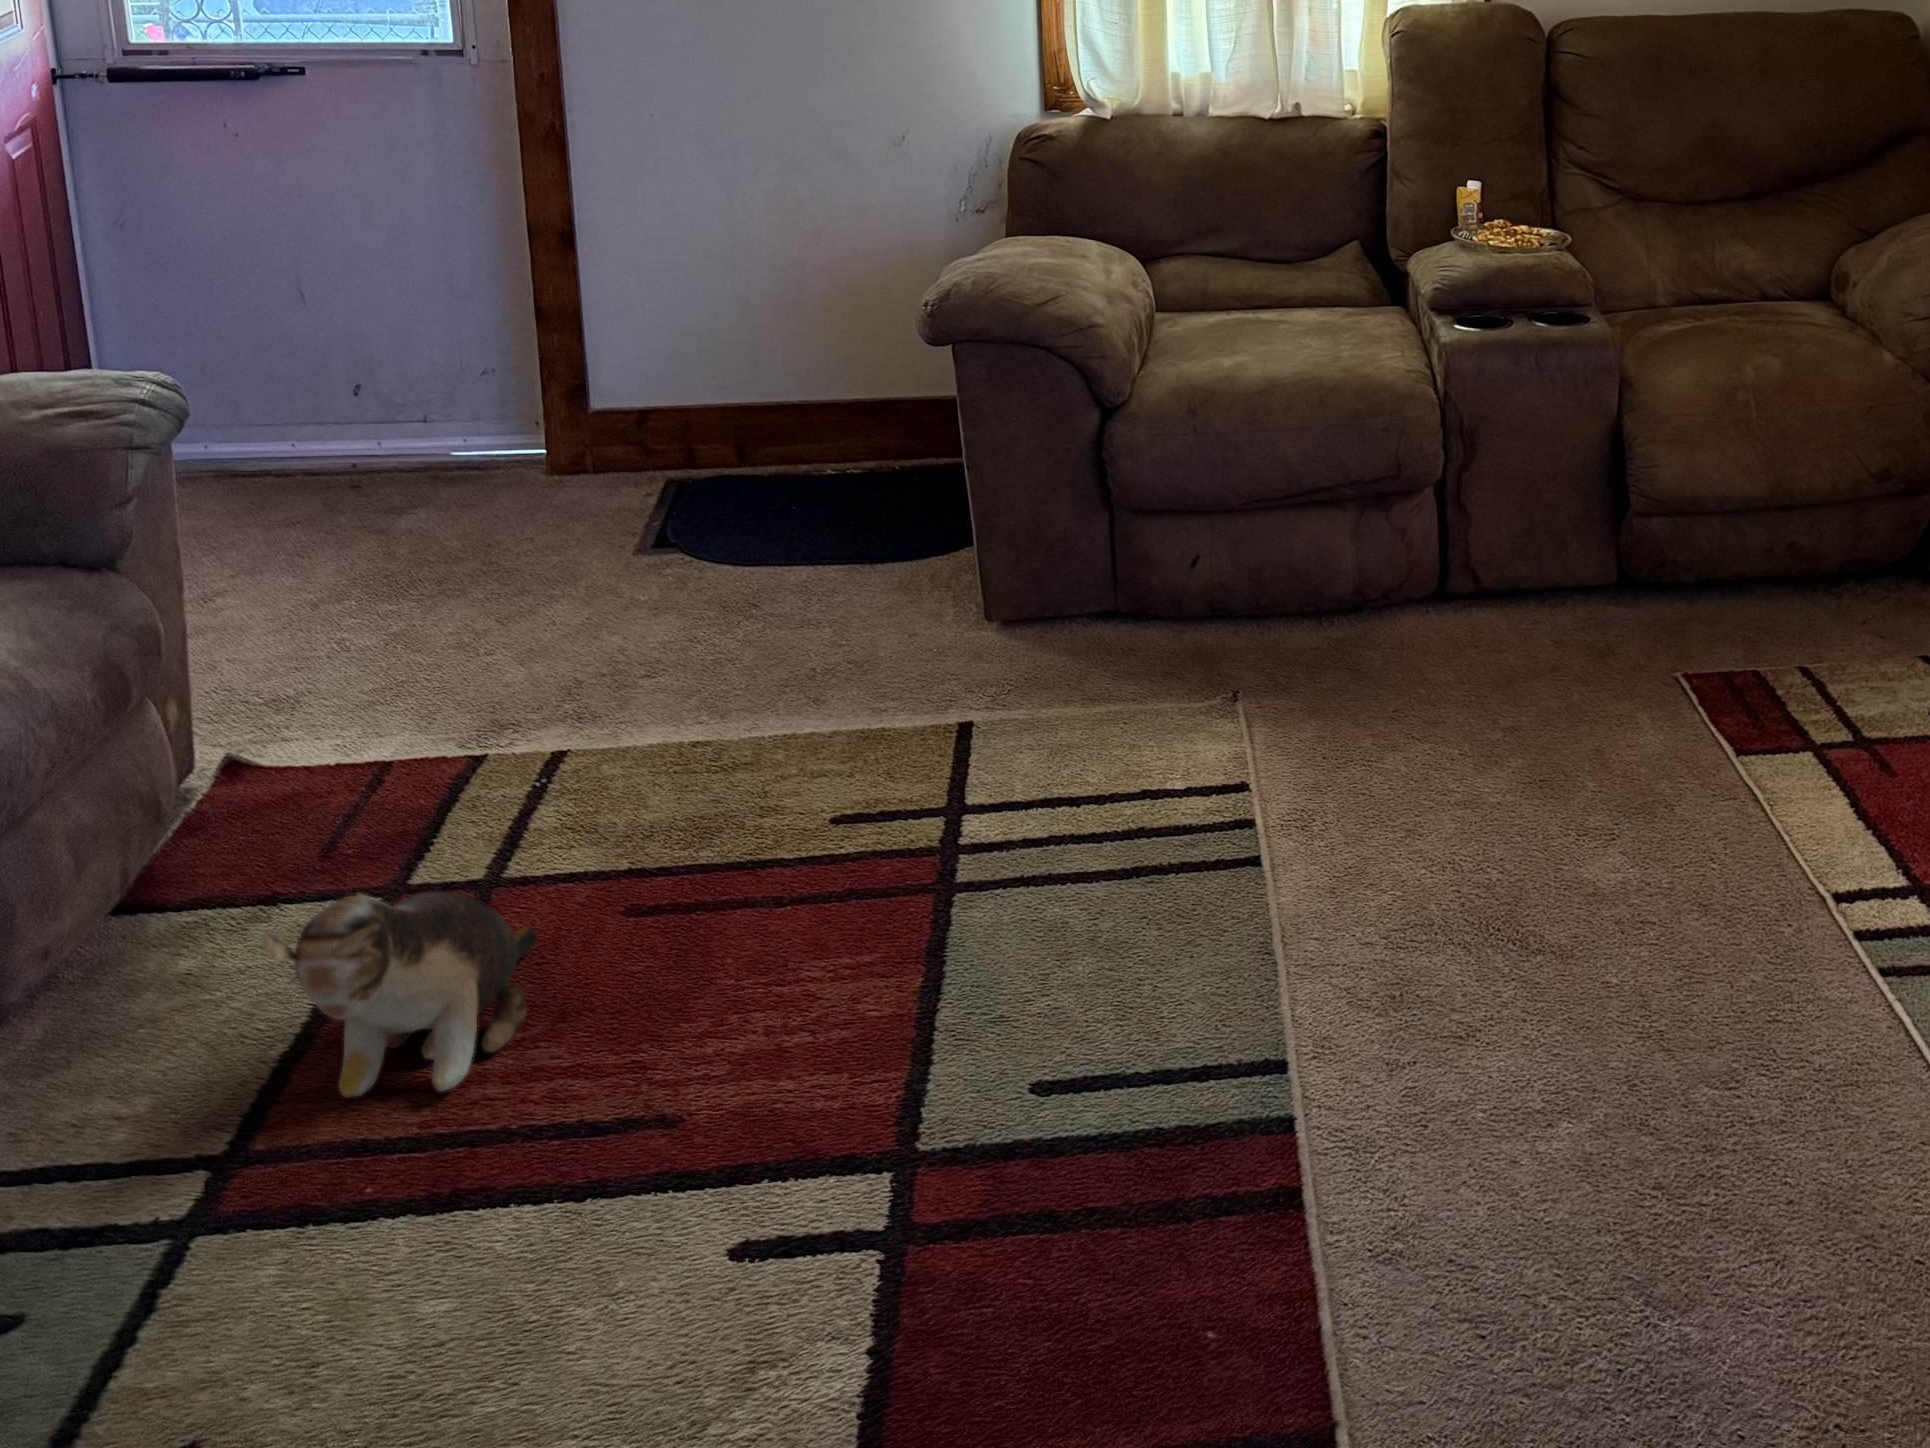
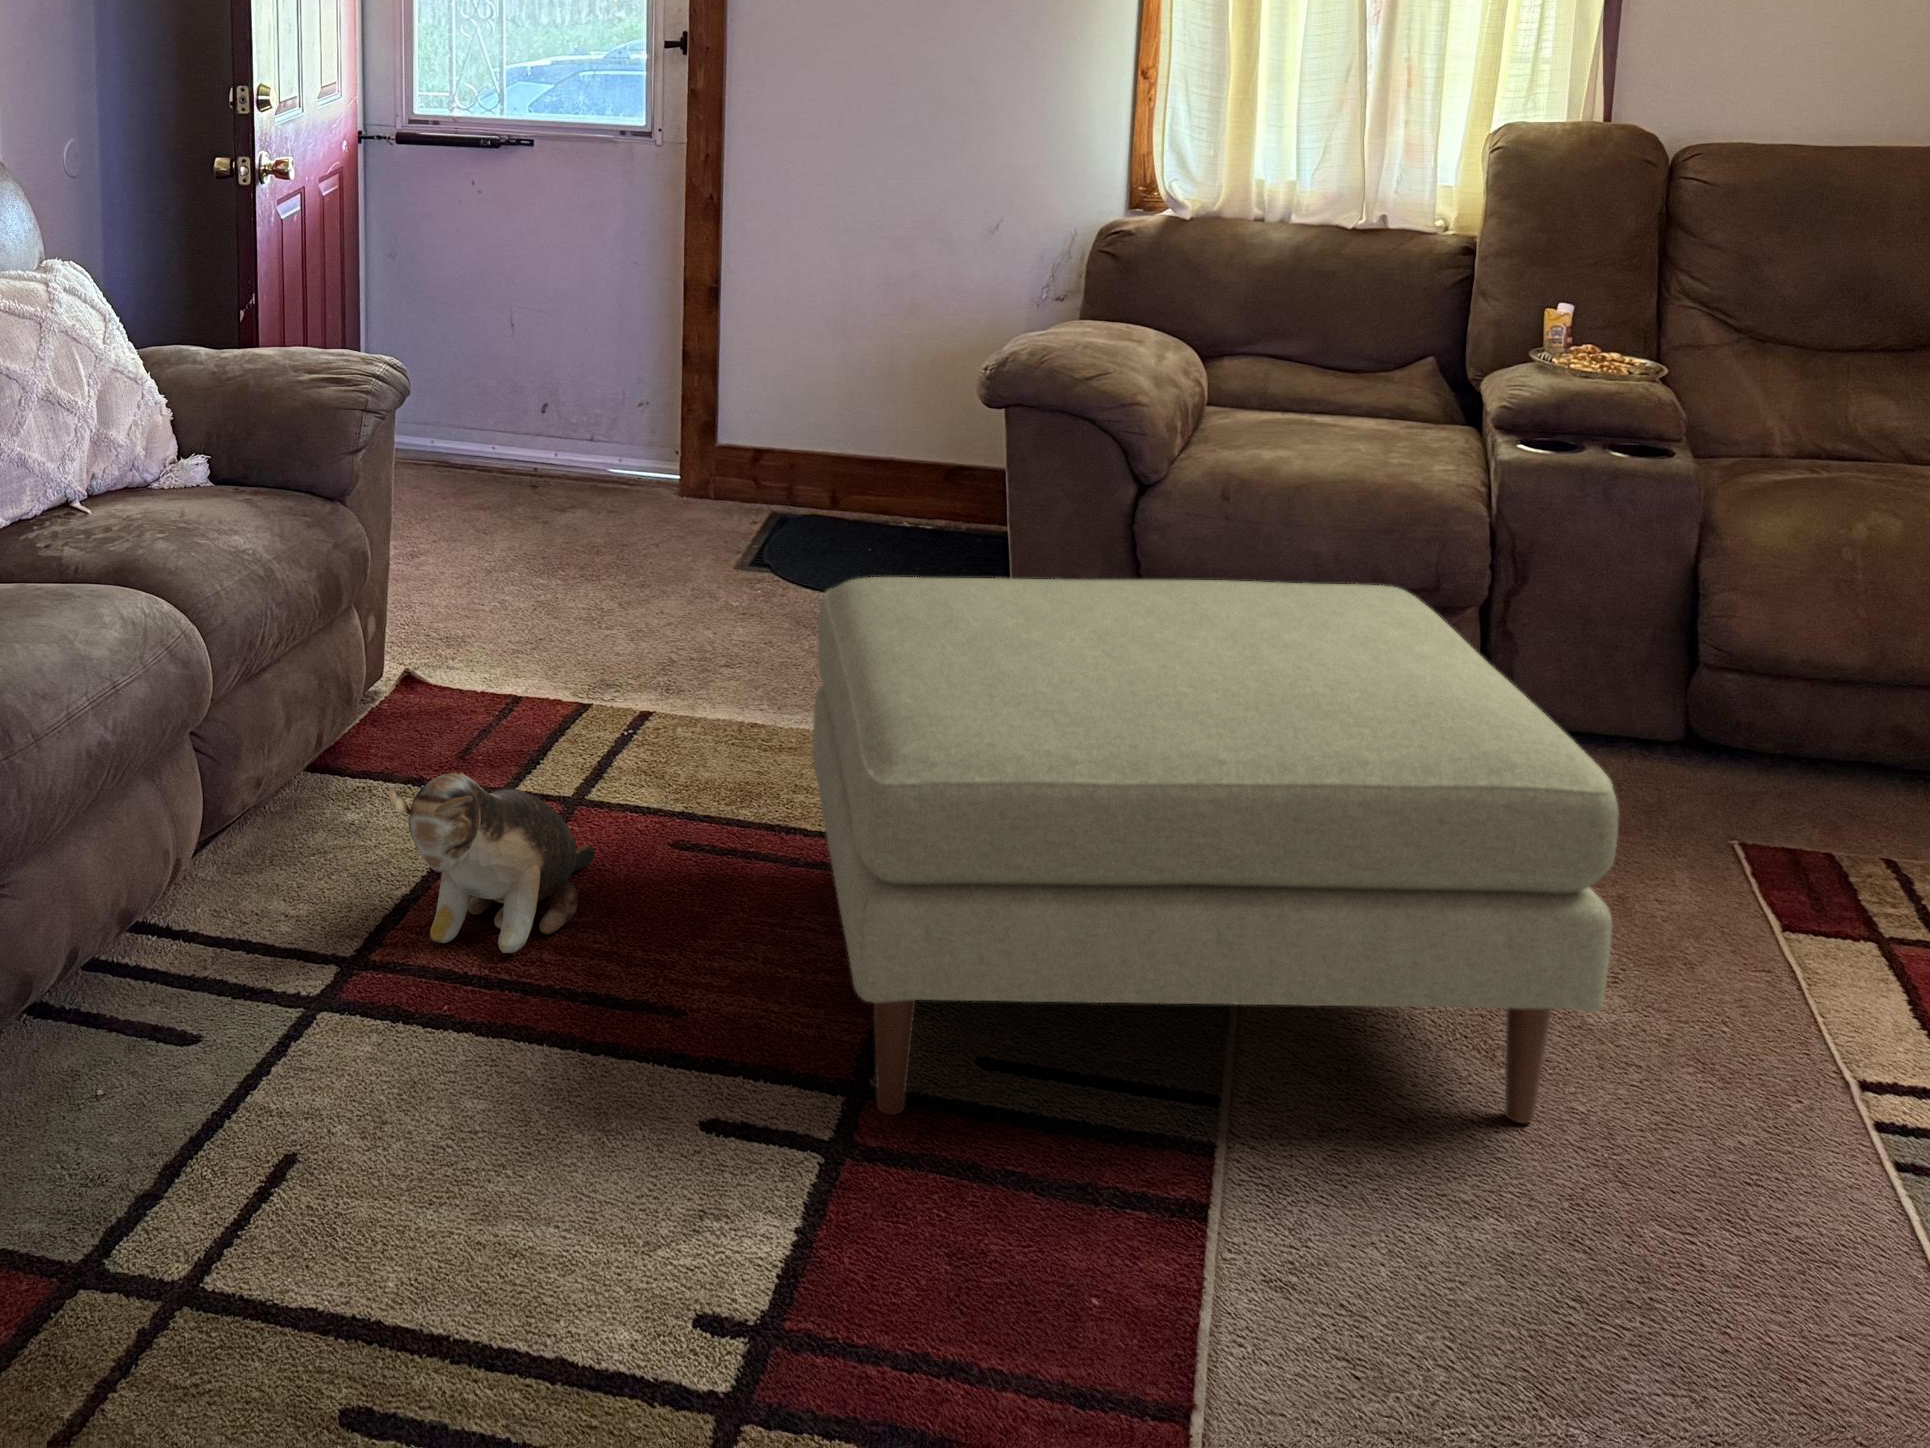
ottoman: none [782,495,1639,1179] -> present [813,577,1618,1123]

